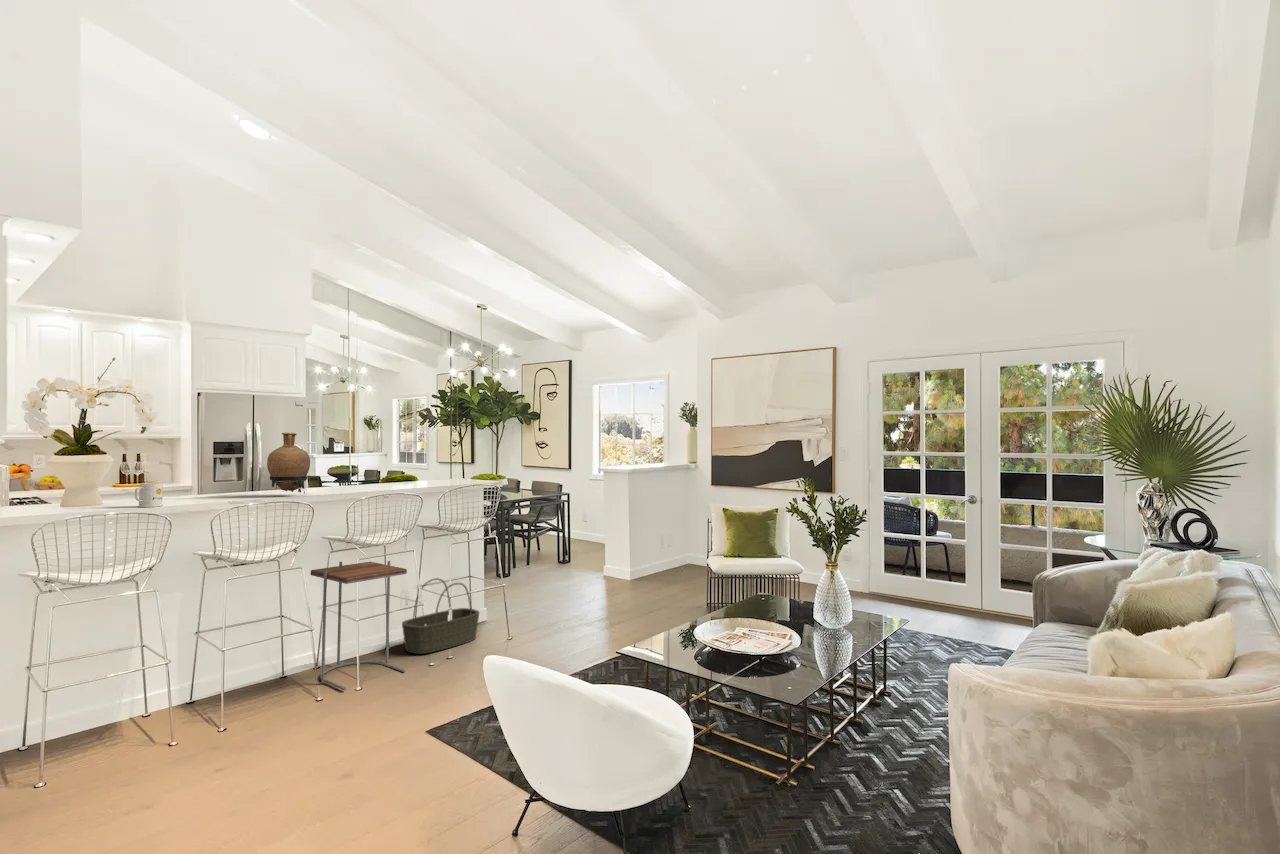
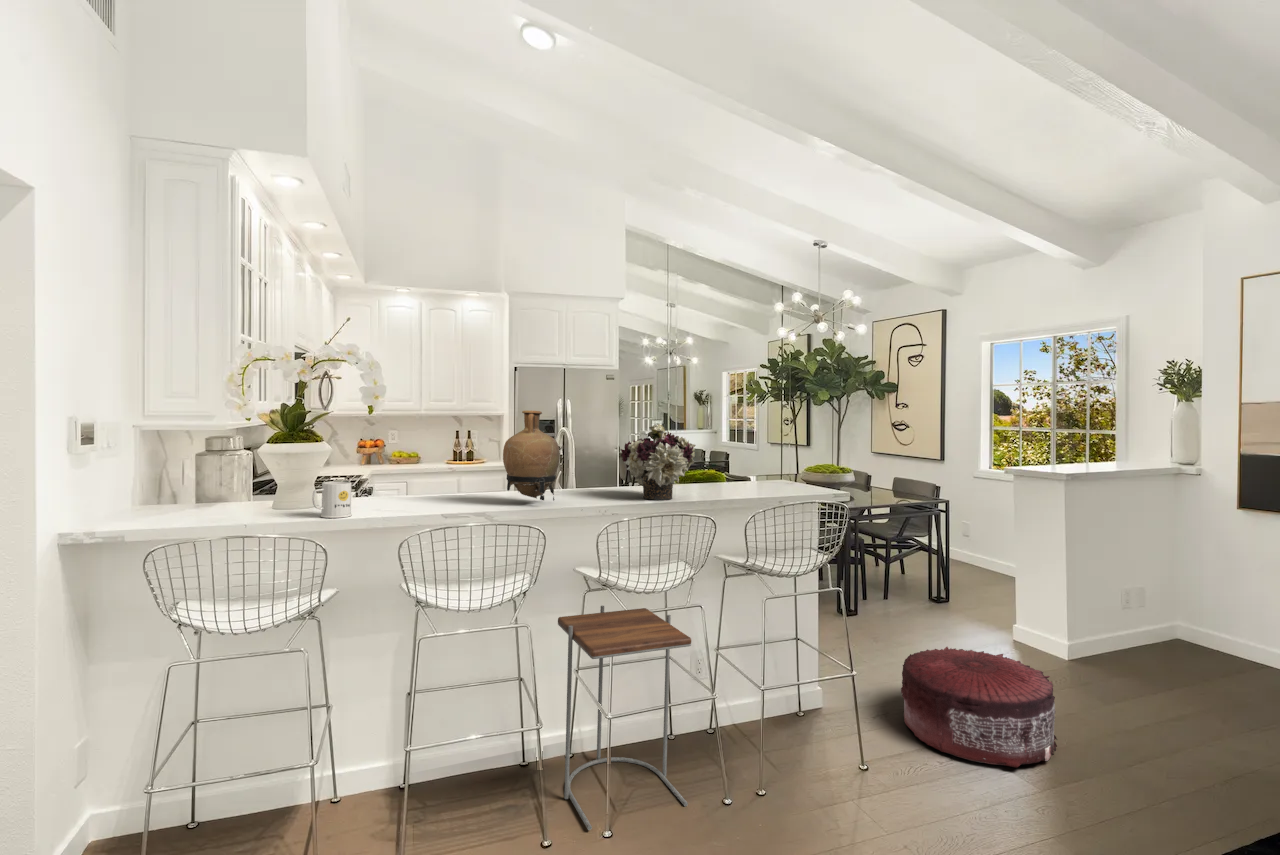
flower arrangement: none [348,441,403,491] -> present [621,423,696,500]
pouf: none [533,573,615,629] -> present [901,647,1057,767]
basket: present [402,578,479,654] -> none [691,638,812,765]

